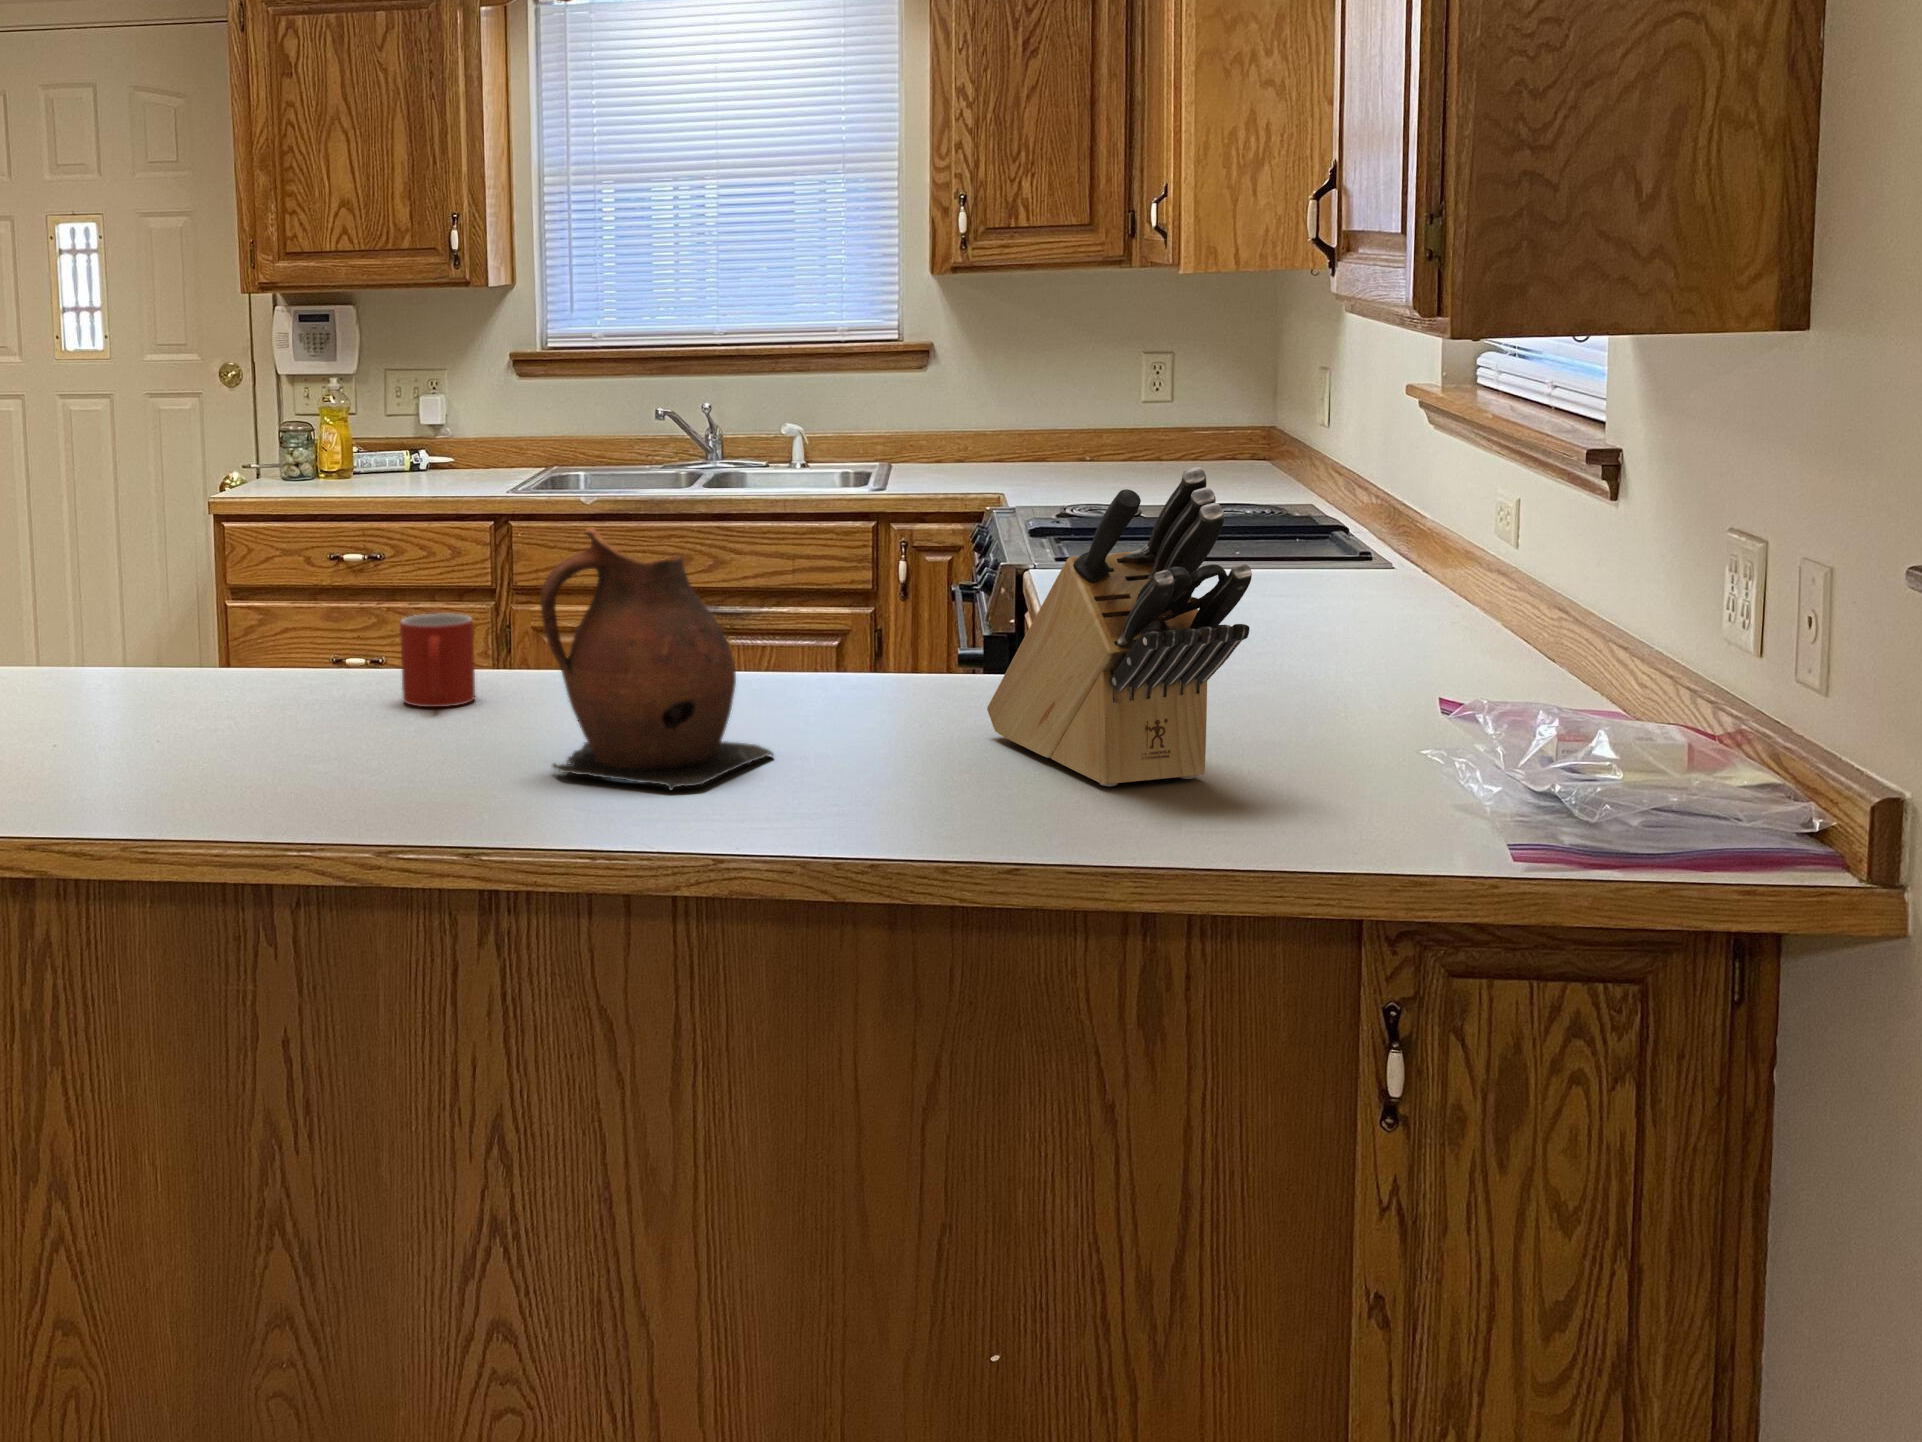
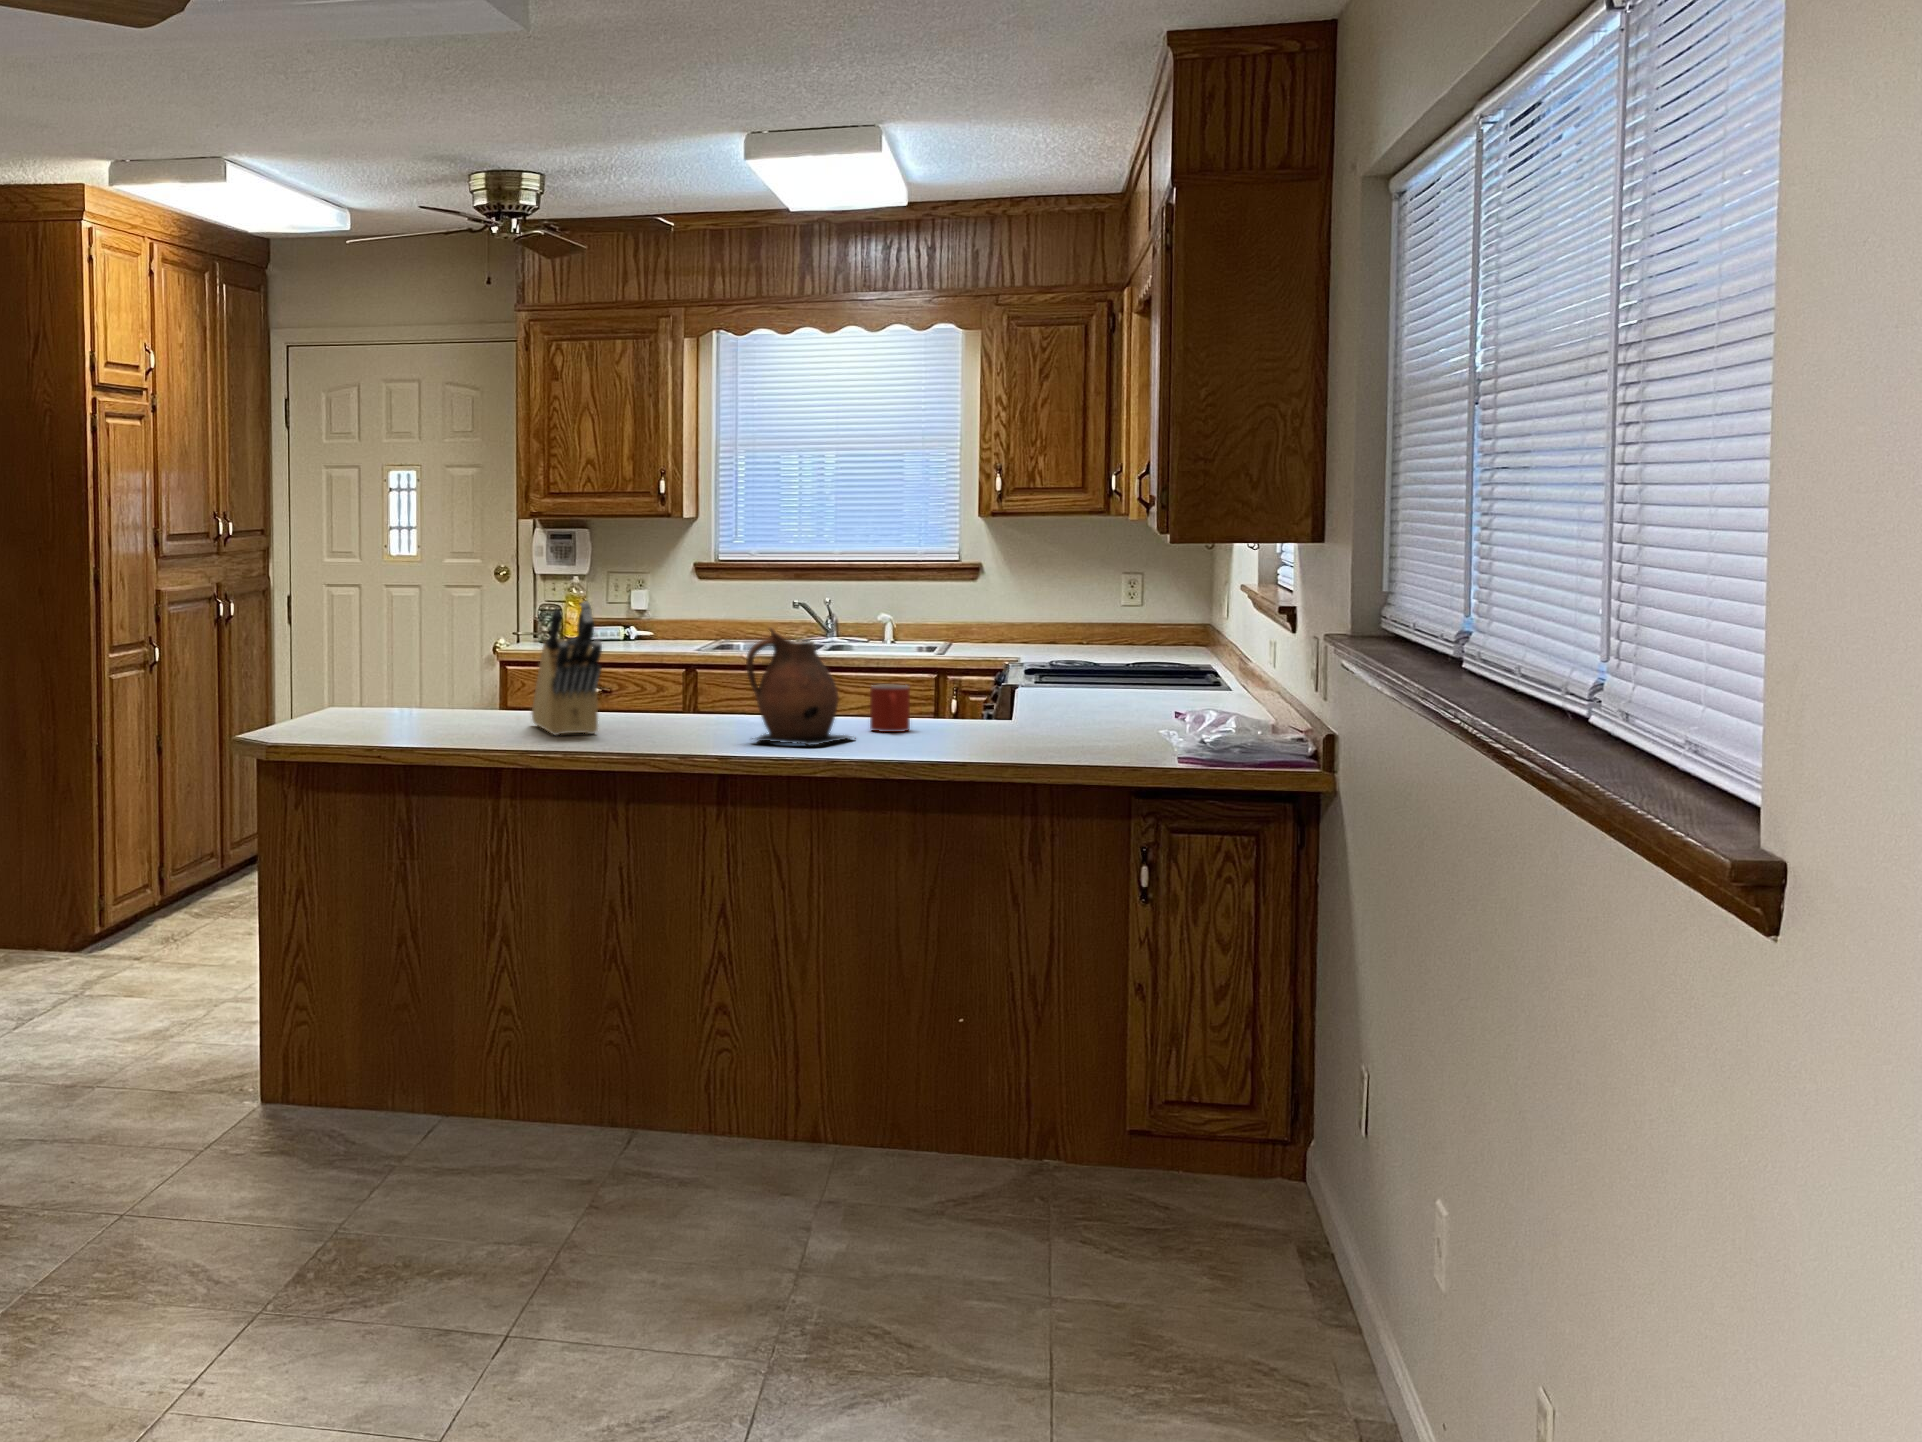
knife block: present [987,467,1252,786] -> present [532,602,602,735]
mug: present [400,614,475,707] -> present [870,685,910,732]

